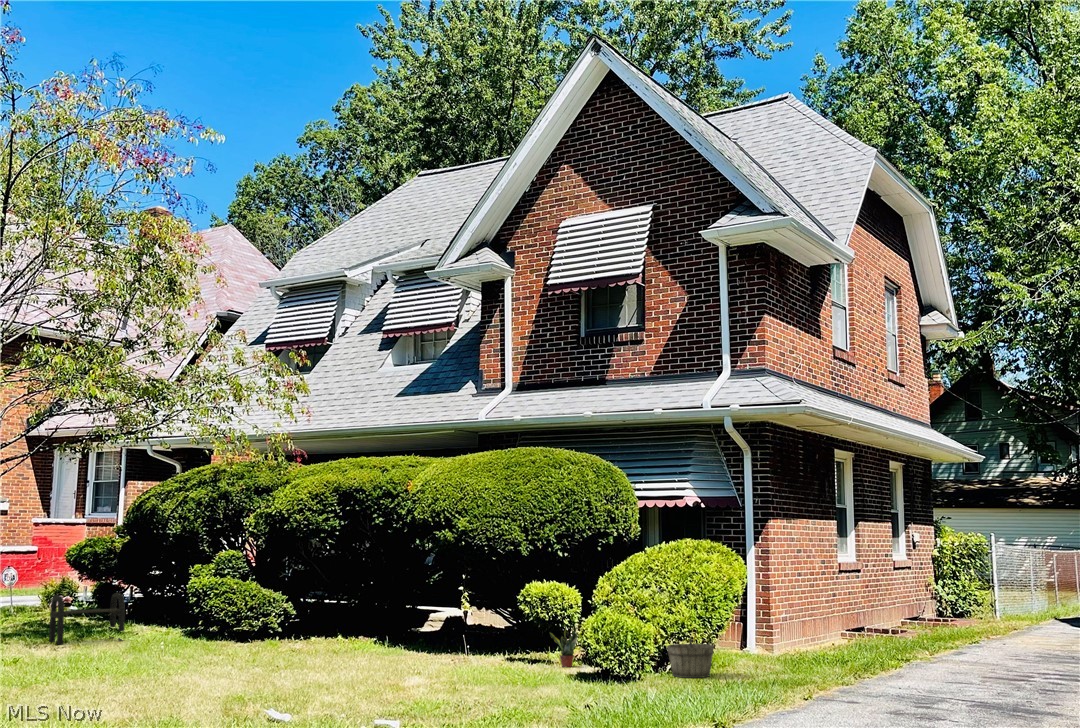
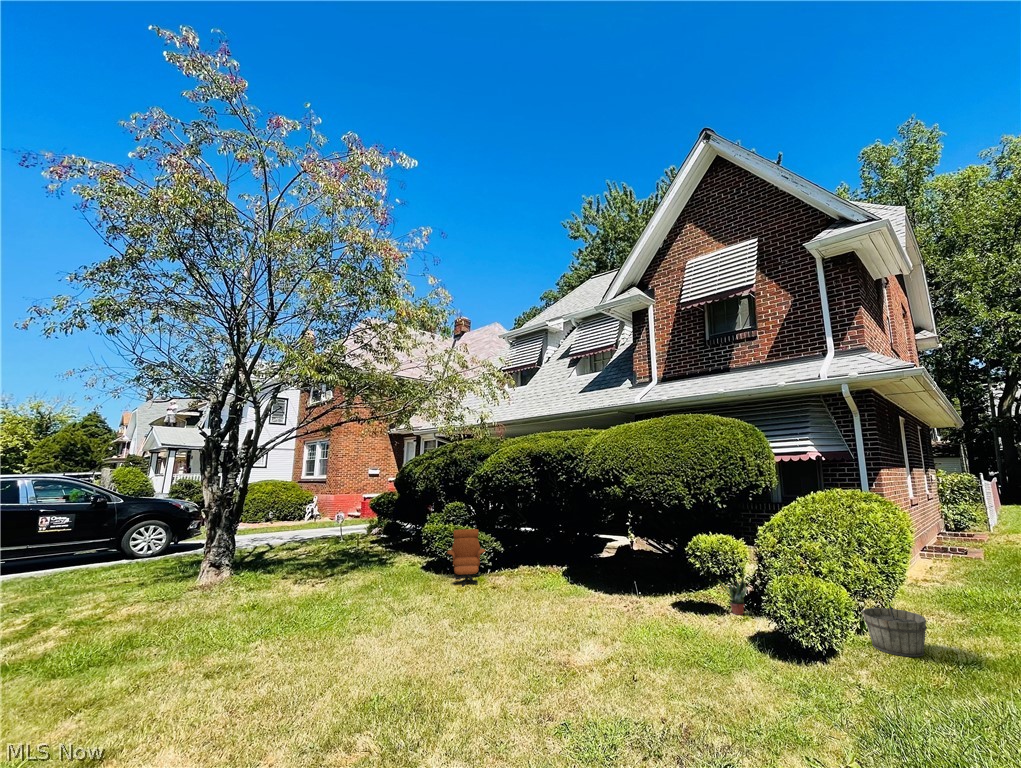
bench: present [49,593,125,644] -> none [372,520,415,554]
lounge chair: none [210,593,264,663] -> present [447,529,486,586]

